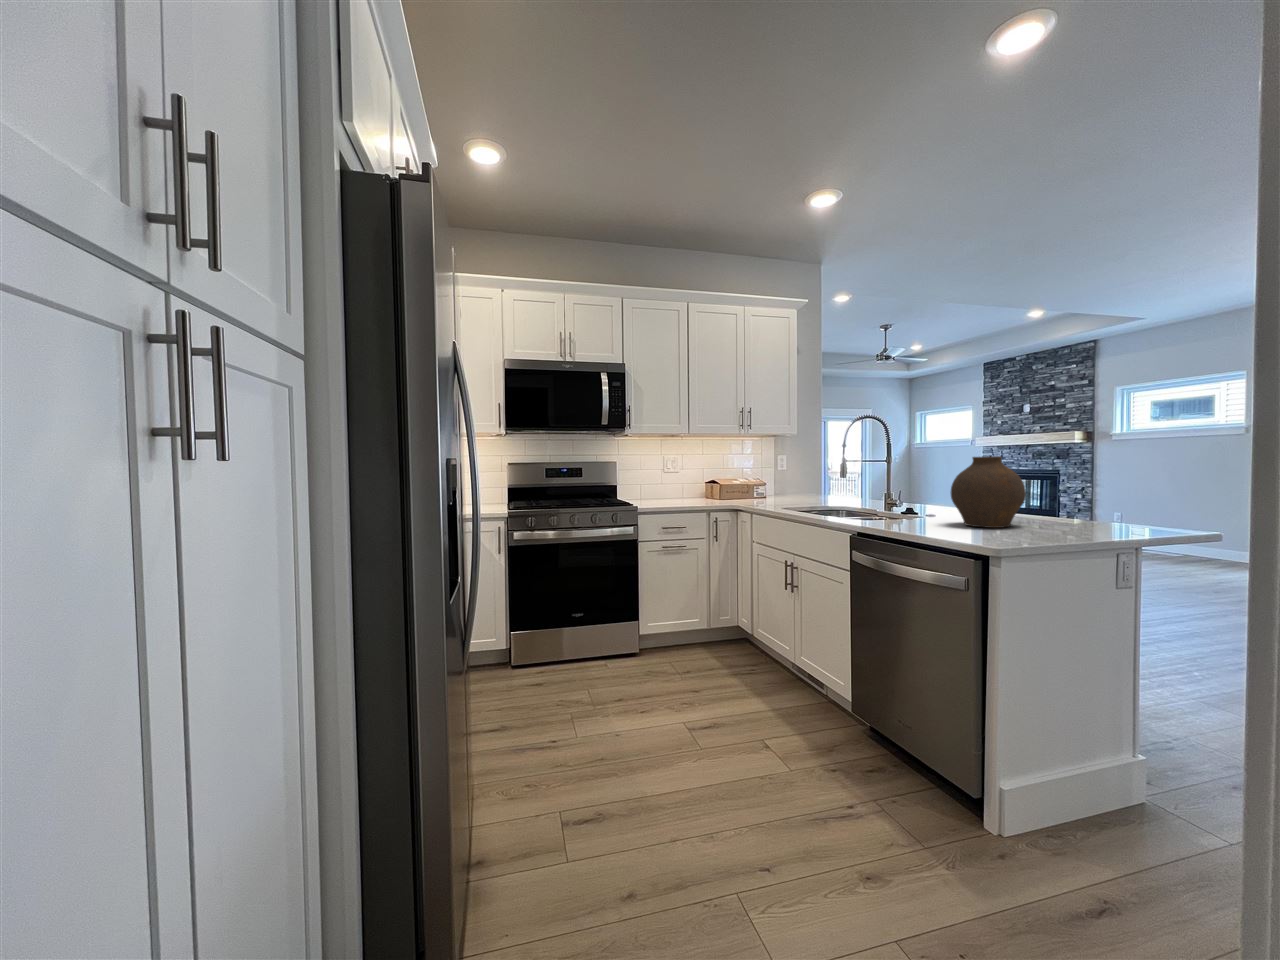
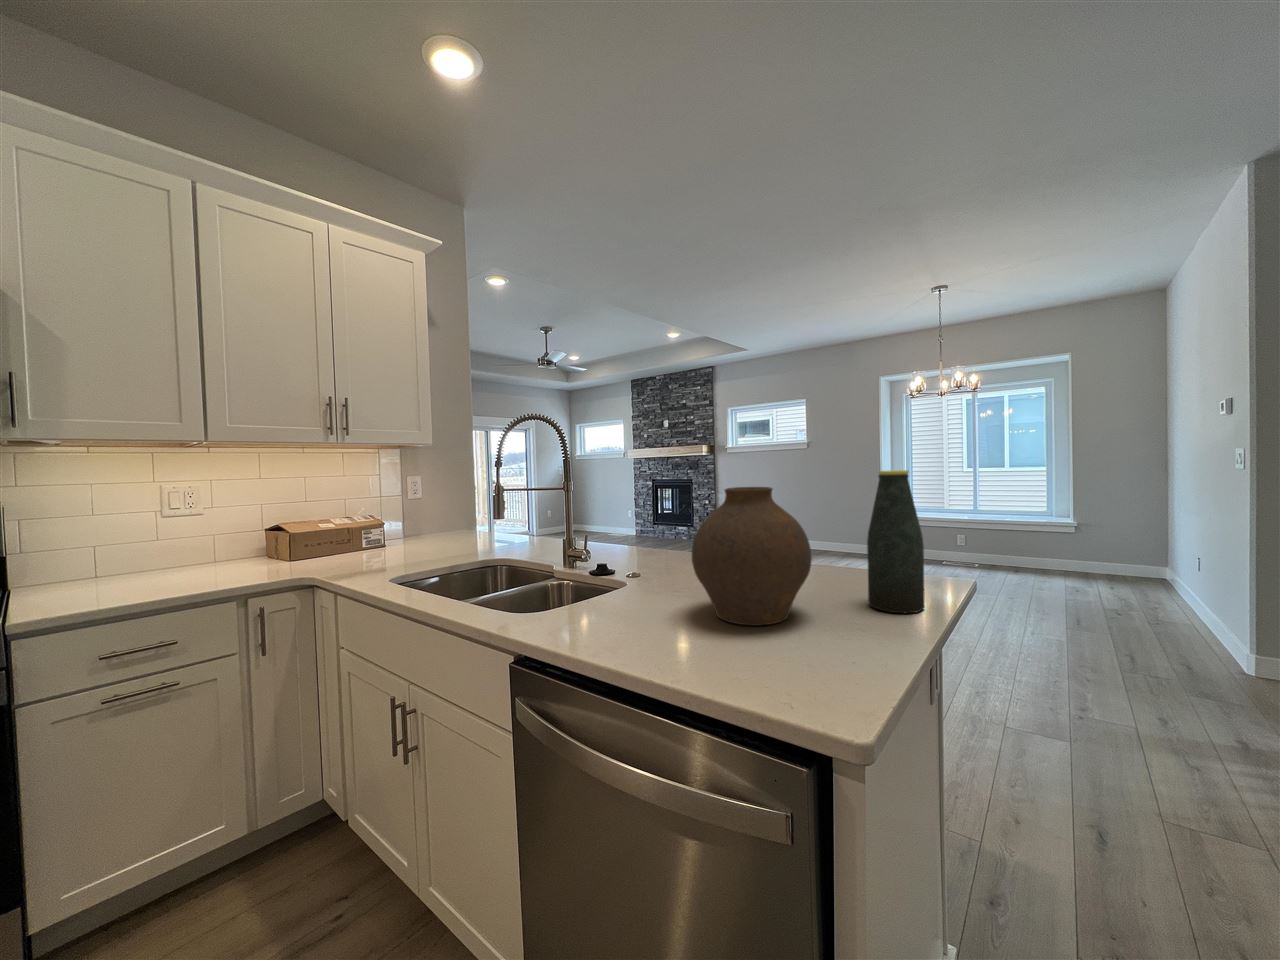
bottle: none [1070,447,1110,530] -> present [867,470,925,613]

